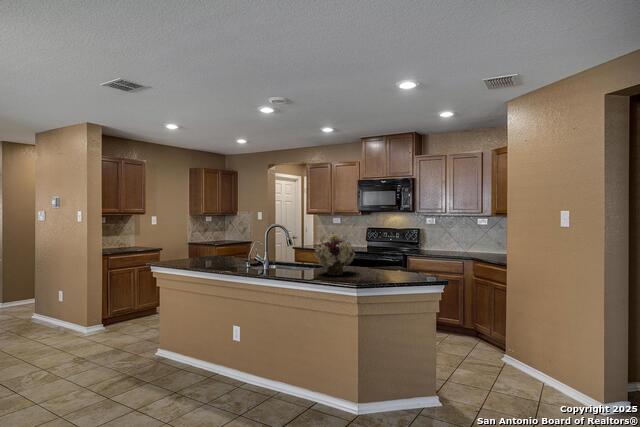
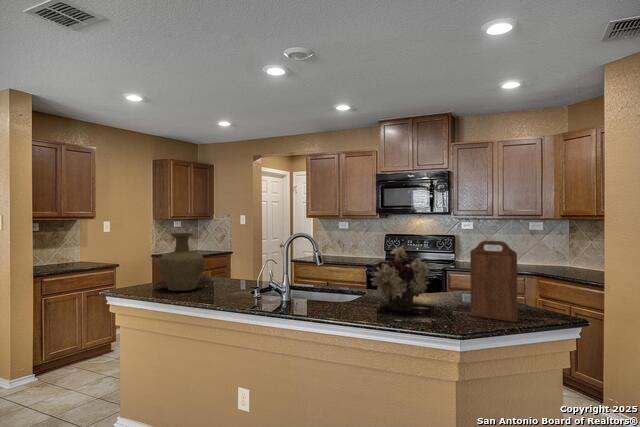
vase: none [185,224,216,263] -> present [159,233,205,291]
cutting board: none [375,229,400,281] -> present [470,241,517,322]

